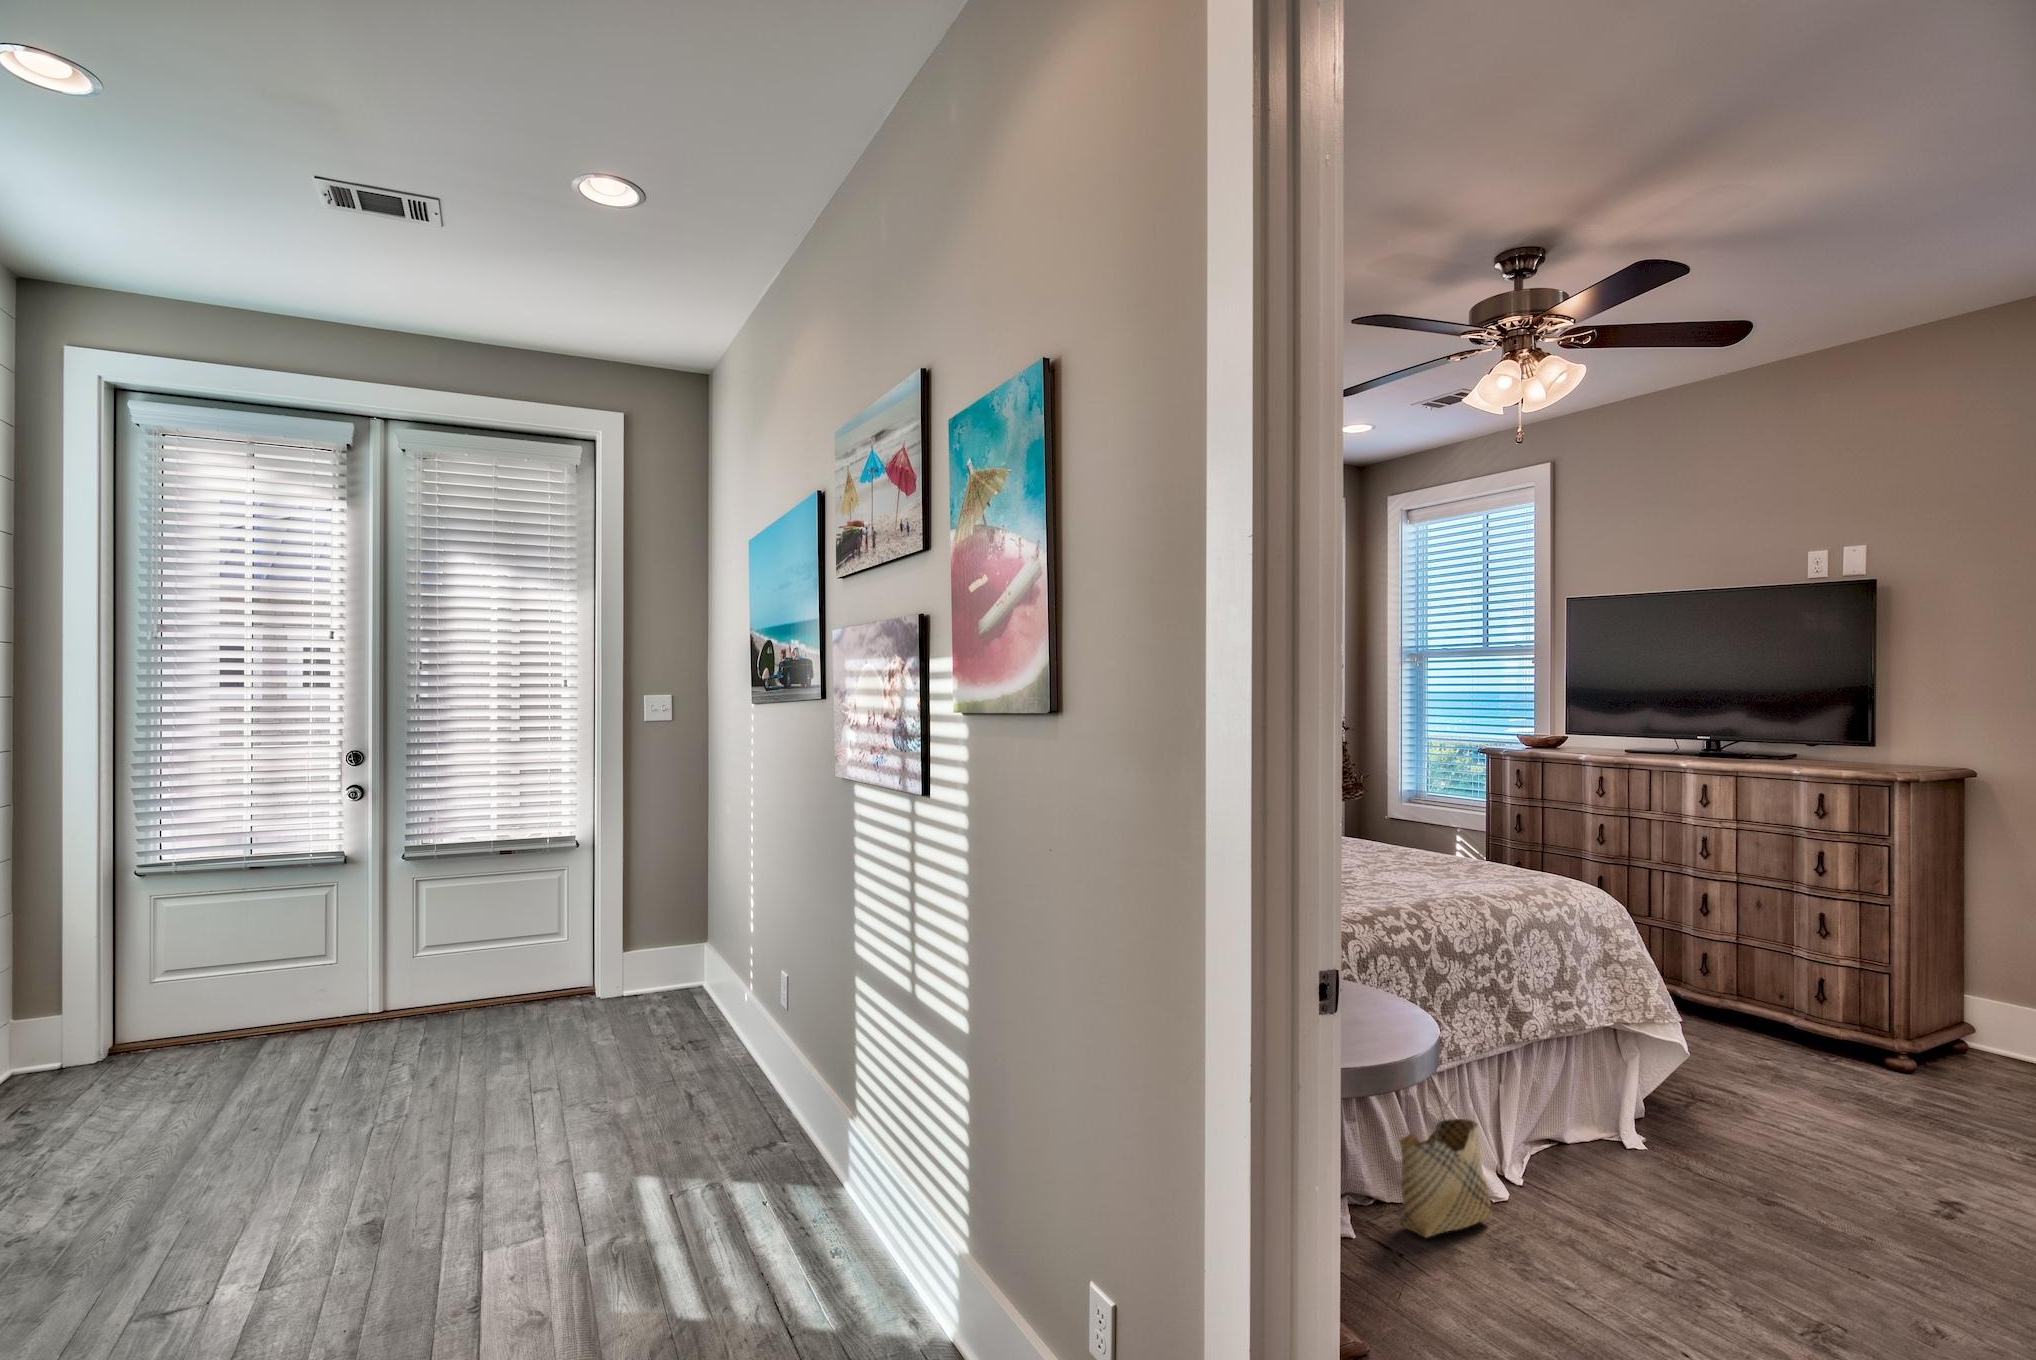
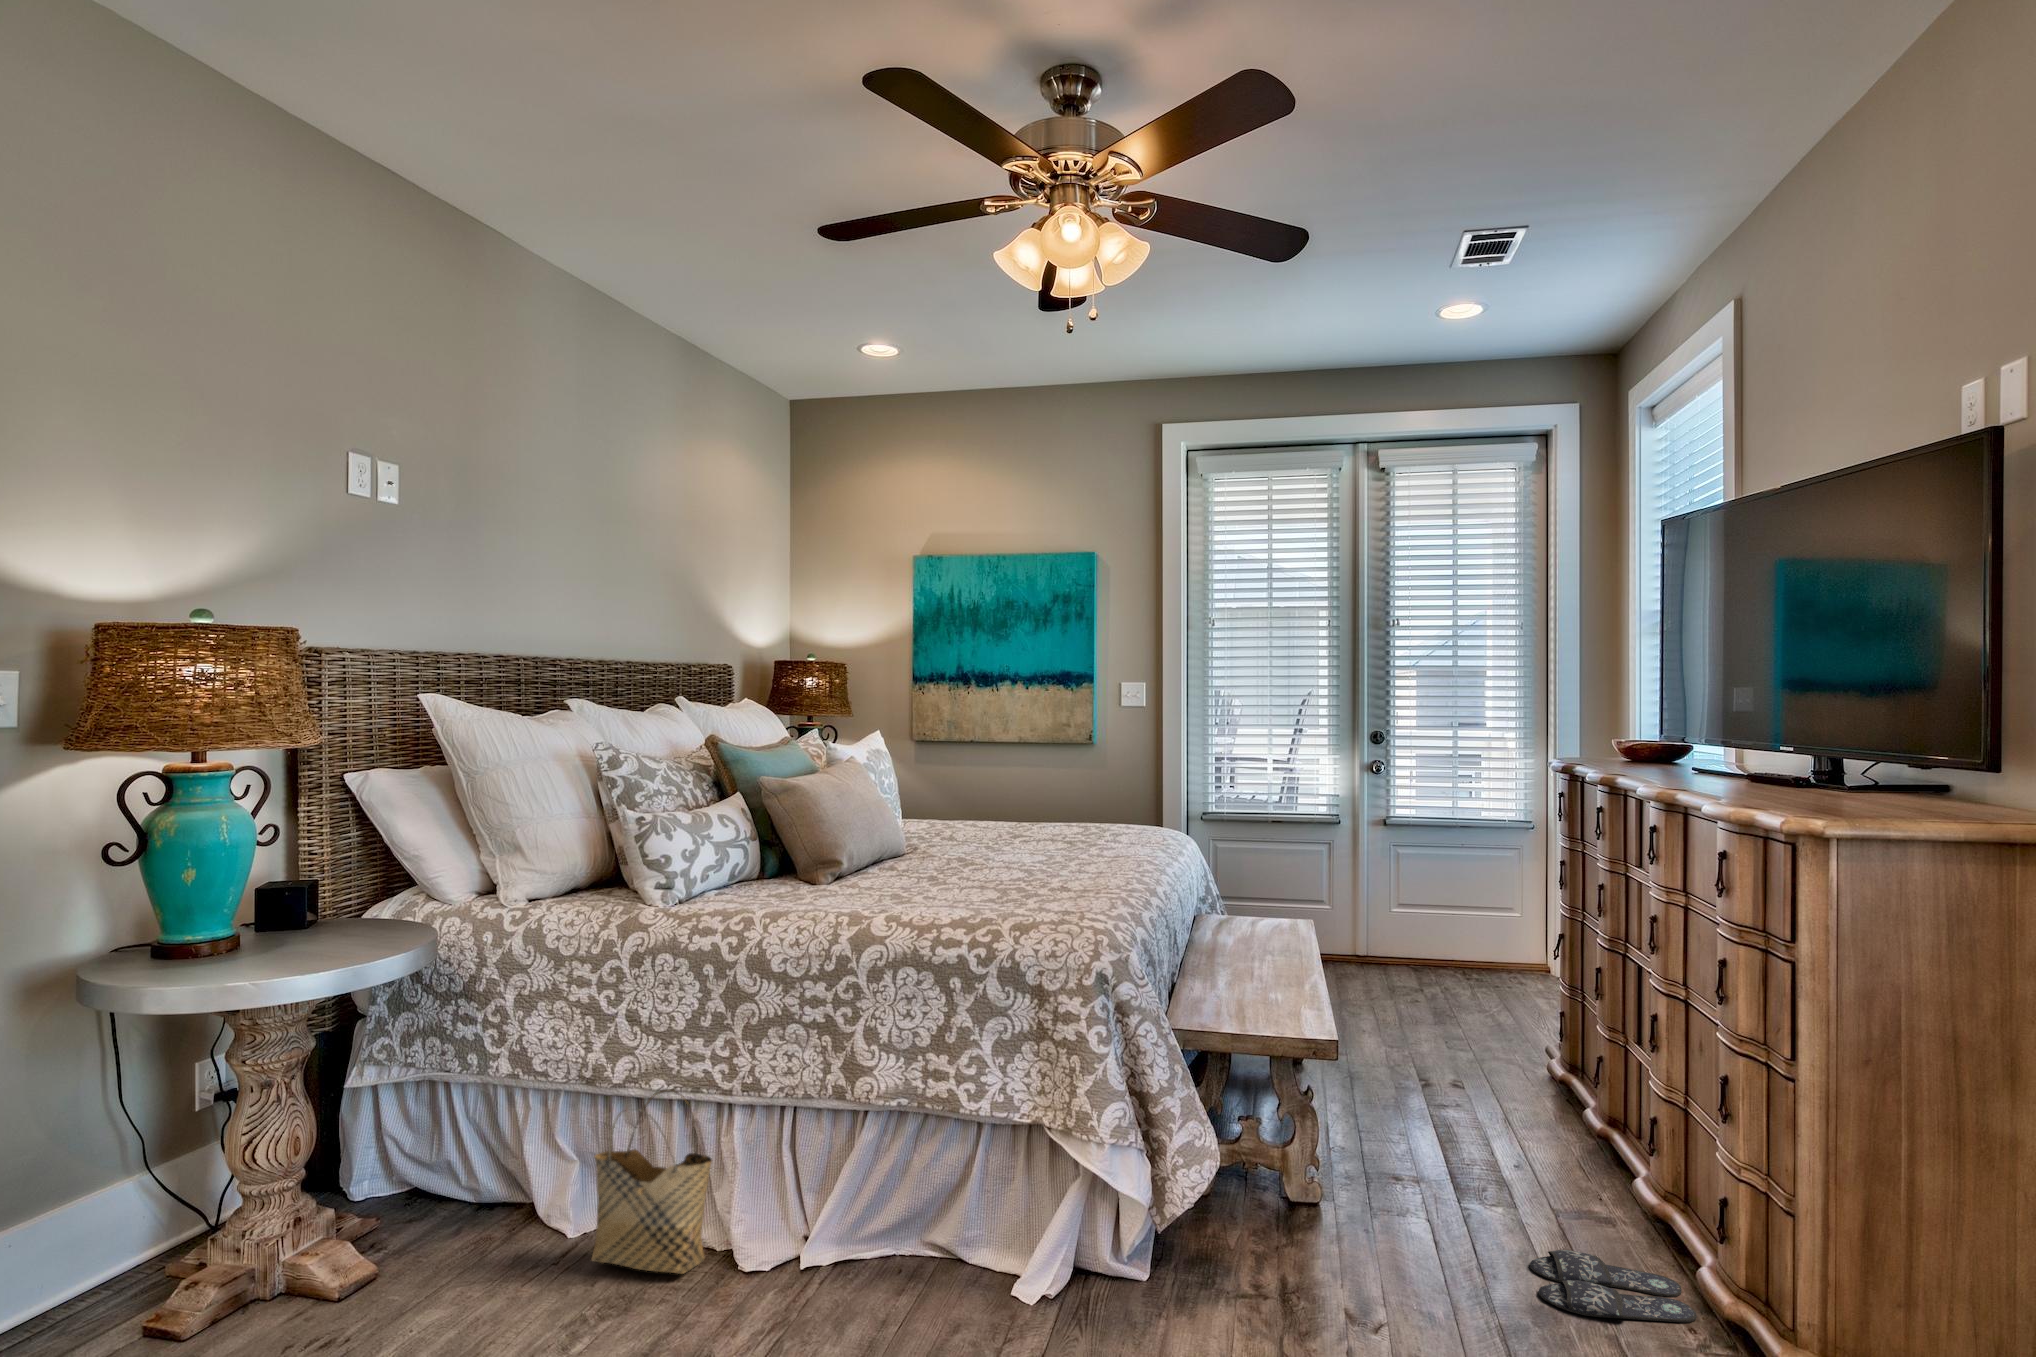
slippers: none [1729,1035,1827,1063] -> present [1530,1250,1697,1322]

